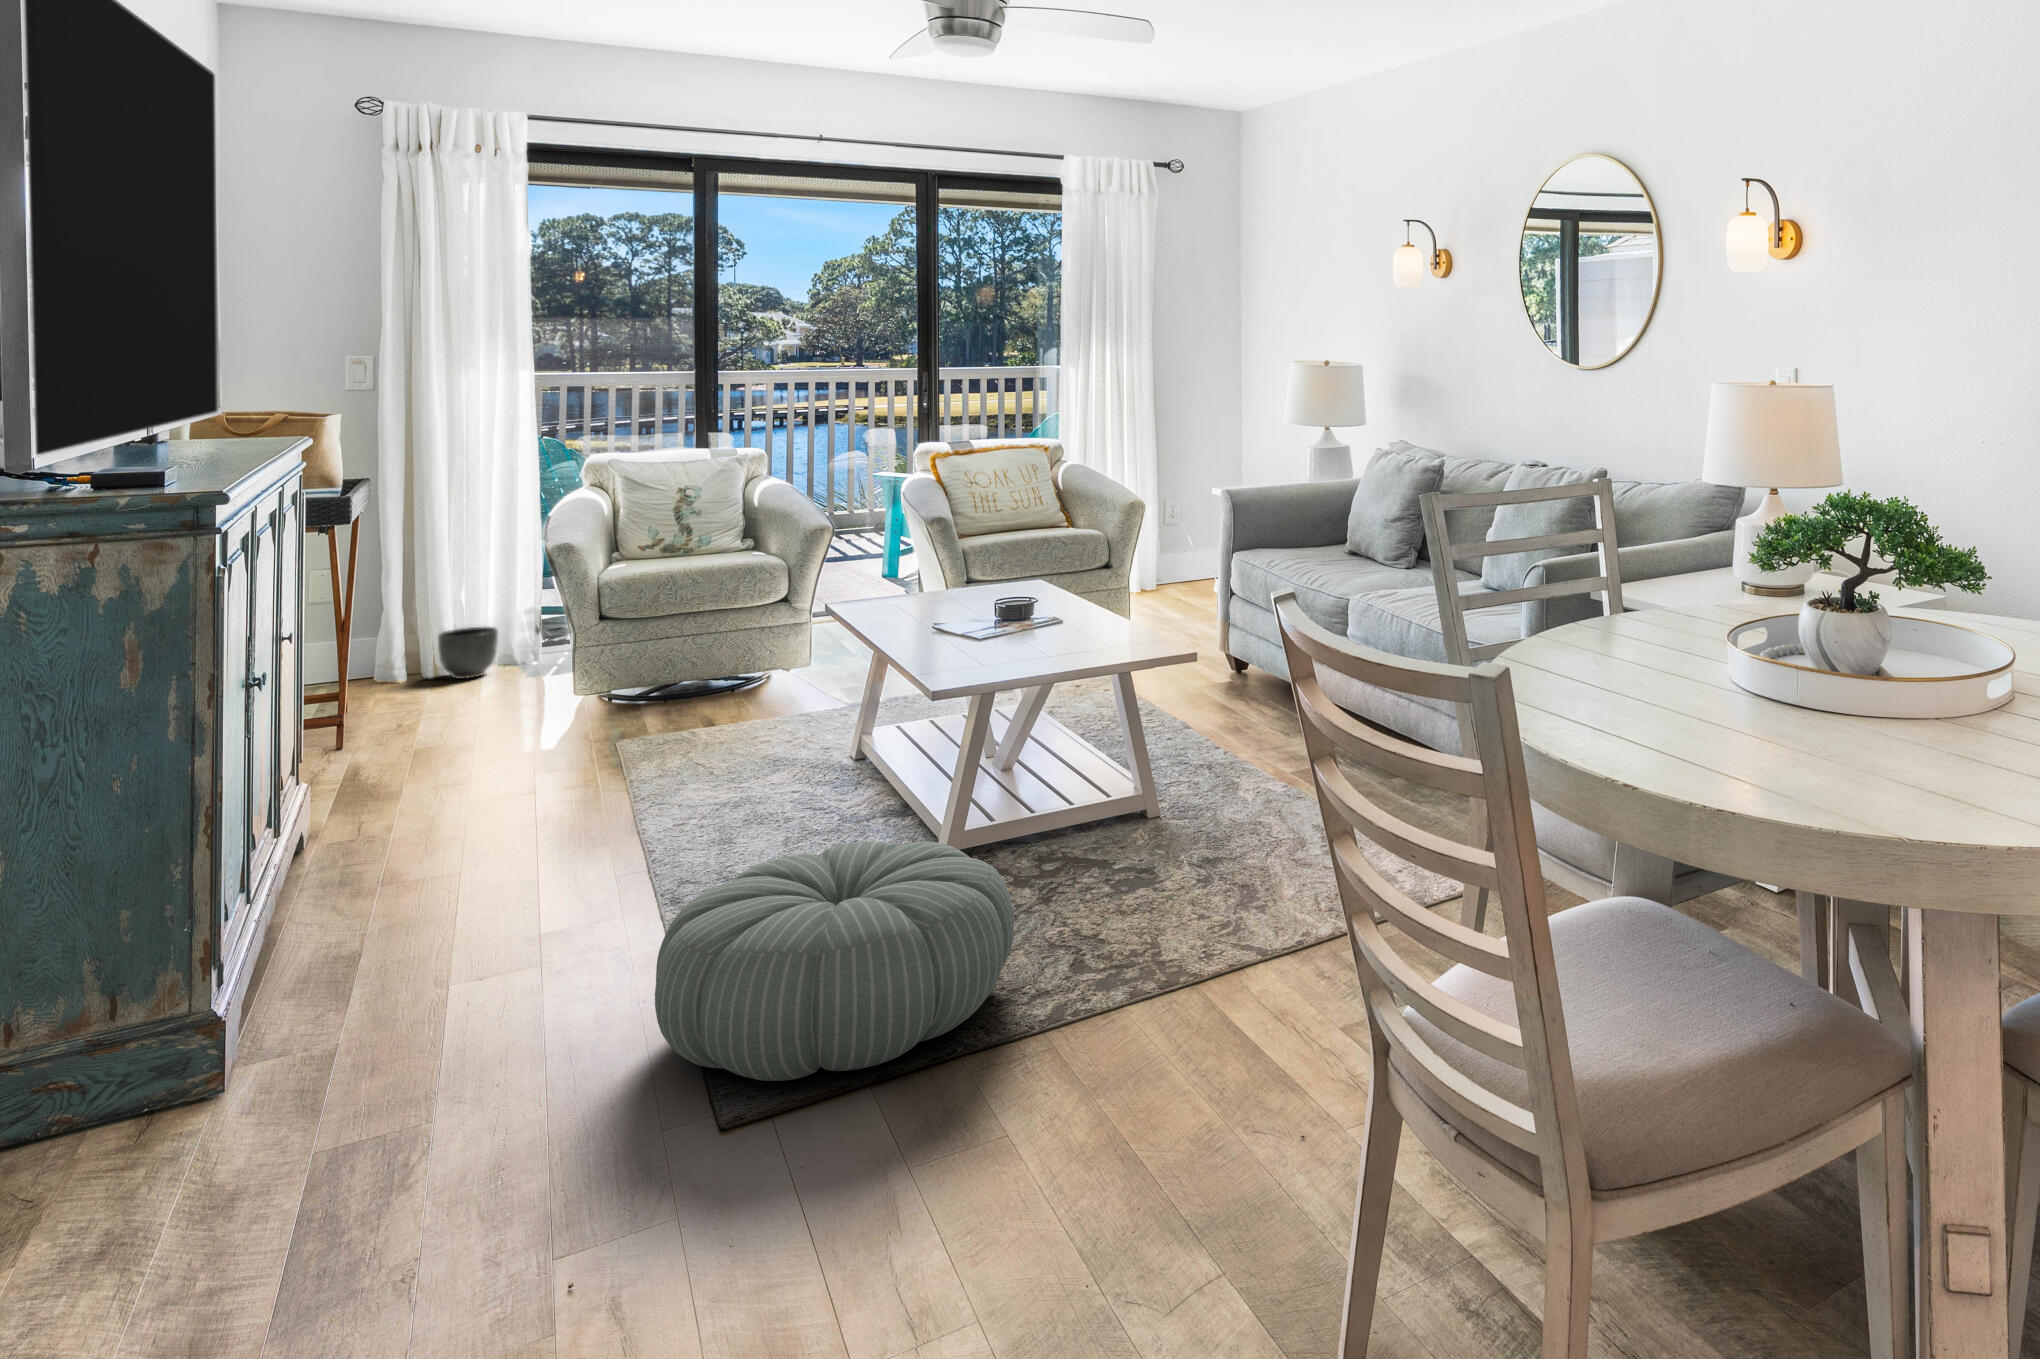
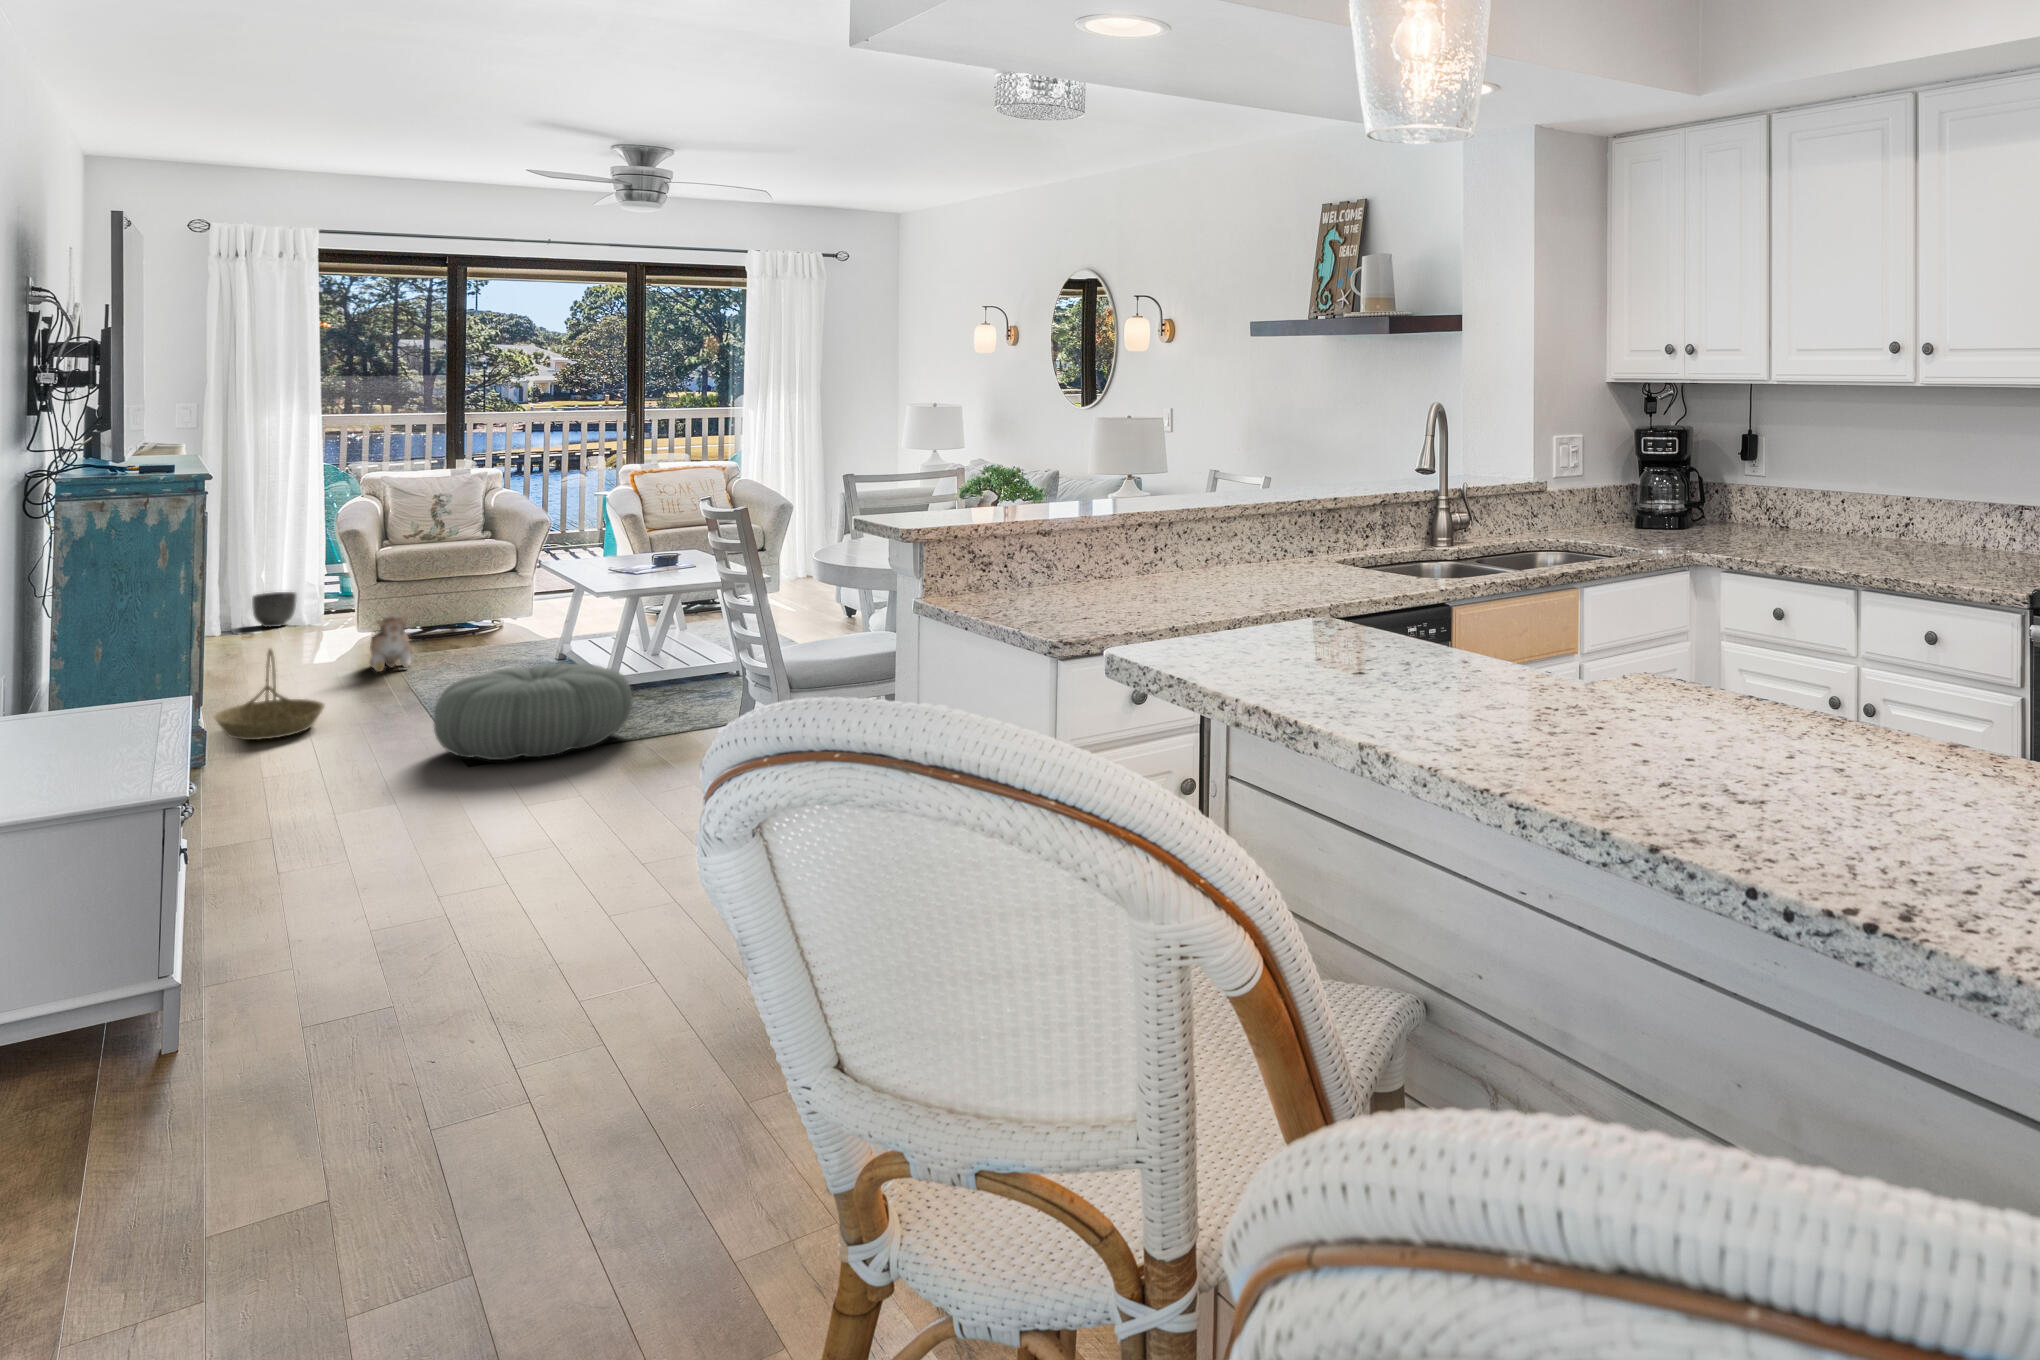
plush toy: none [580,694,641,784] -> present [369,615,411,672]
basket: none [284,796,481,983] -> present [215,649,325,740]

